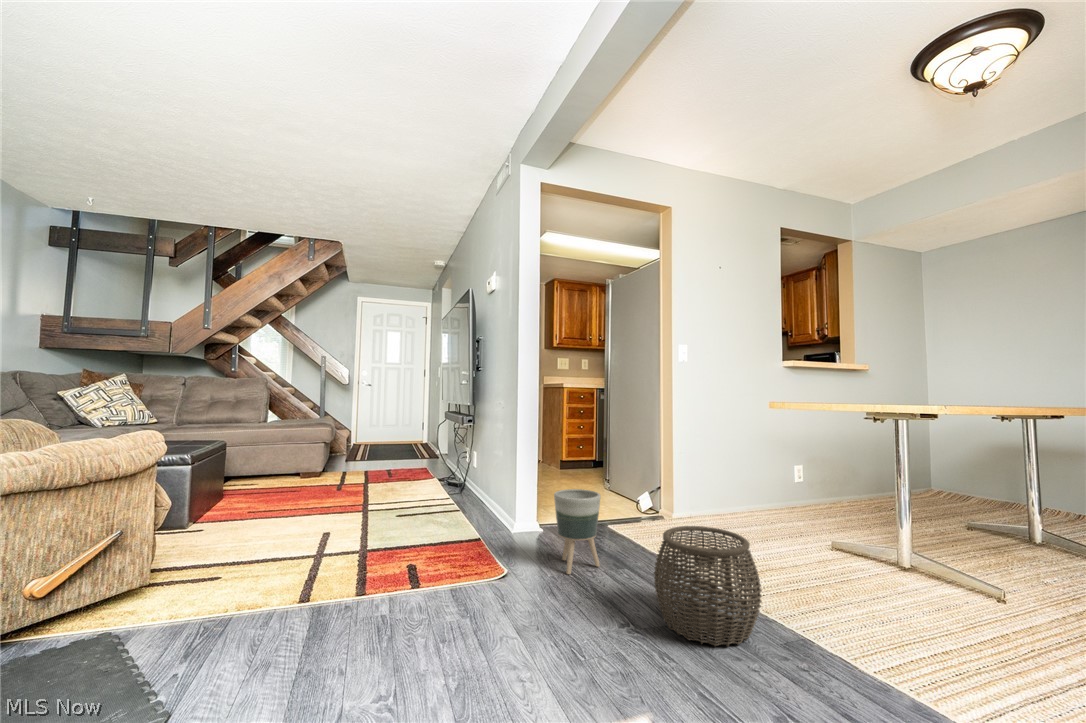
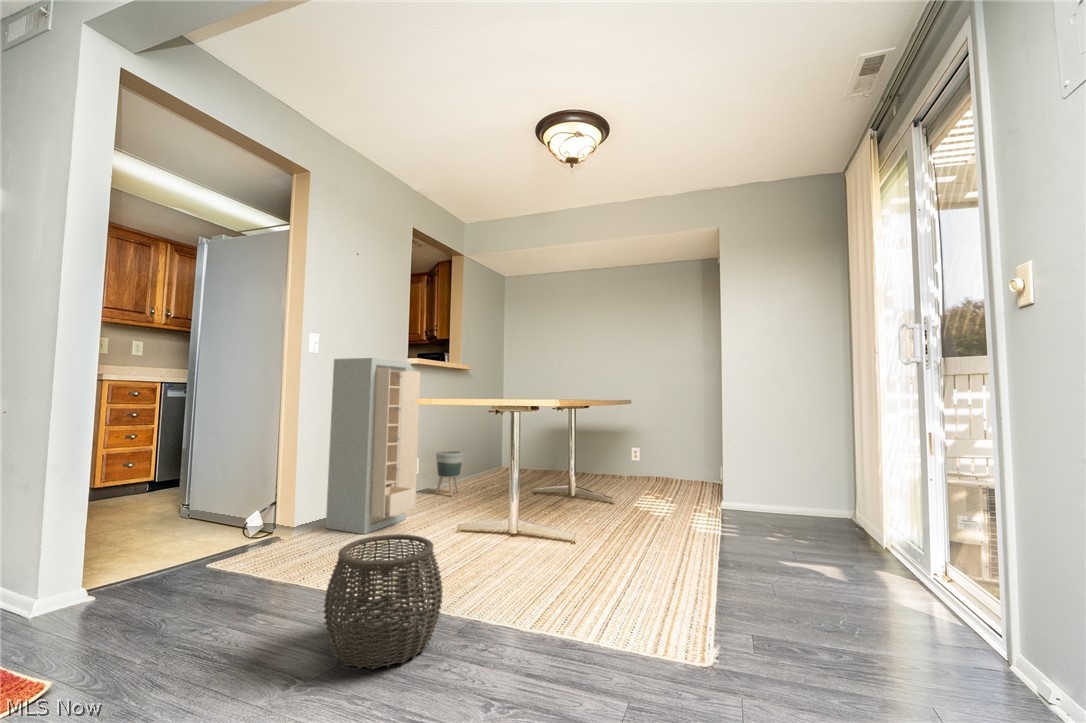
storage cabinet: none [698,364,789,530] -> present [326,358,420,534]
planter: present [554,489,601,574] -> present [436,451,463,496]

